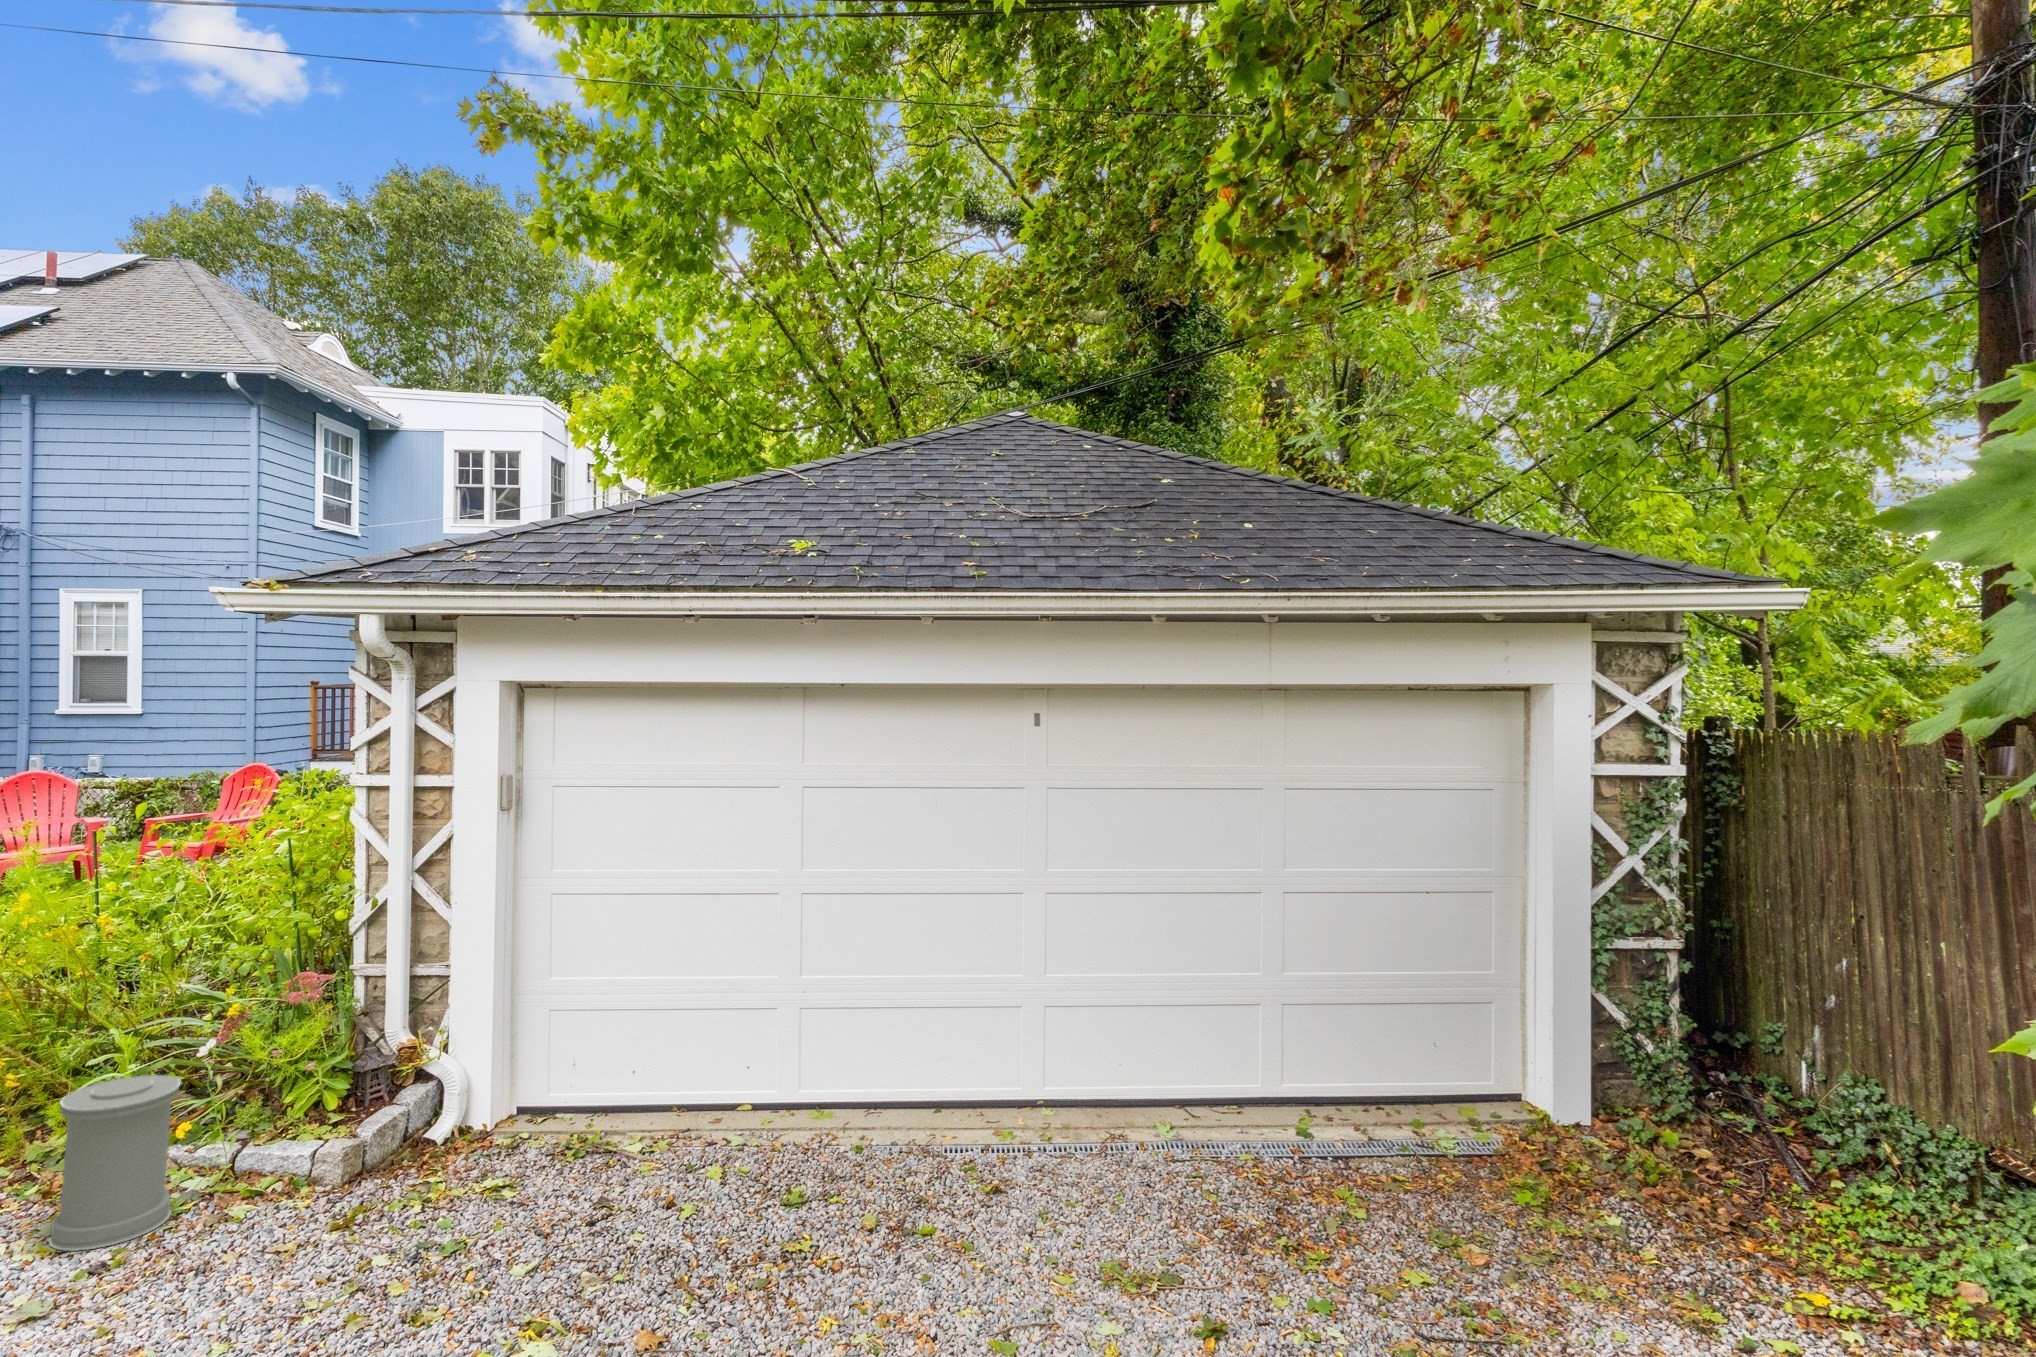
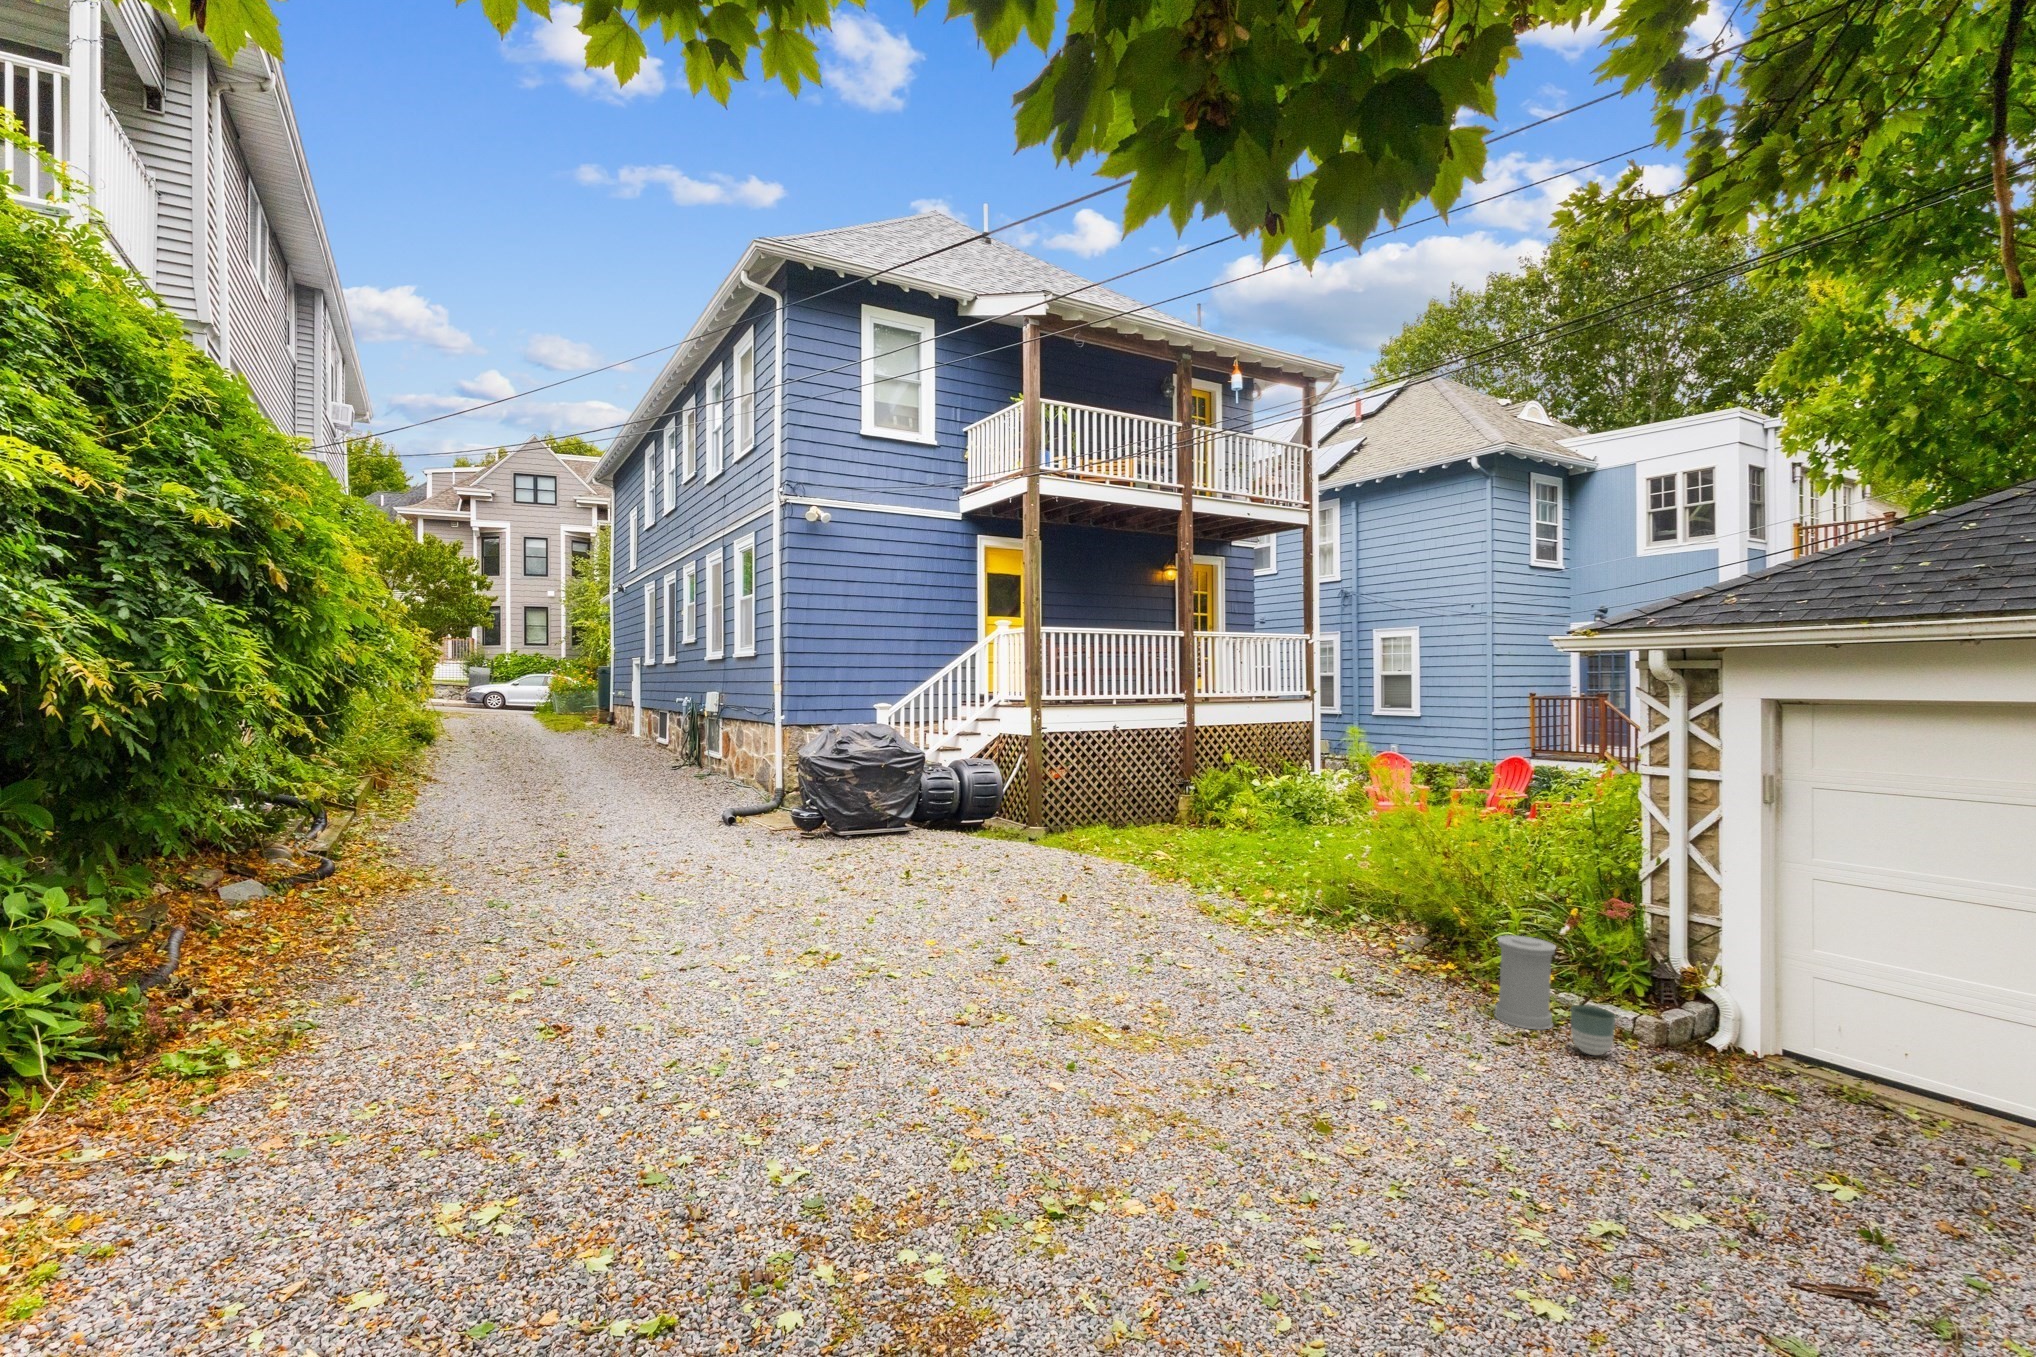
planter: none [186,1169,267,1258] -> present [1571,1005,1616,1055]

